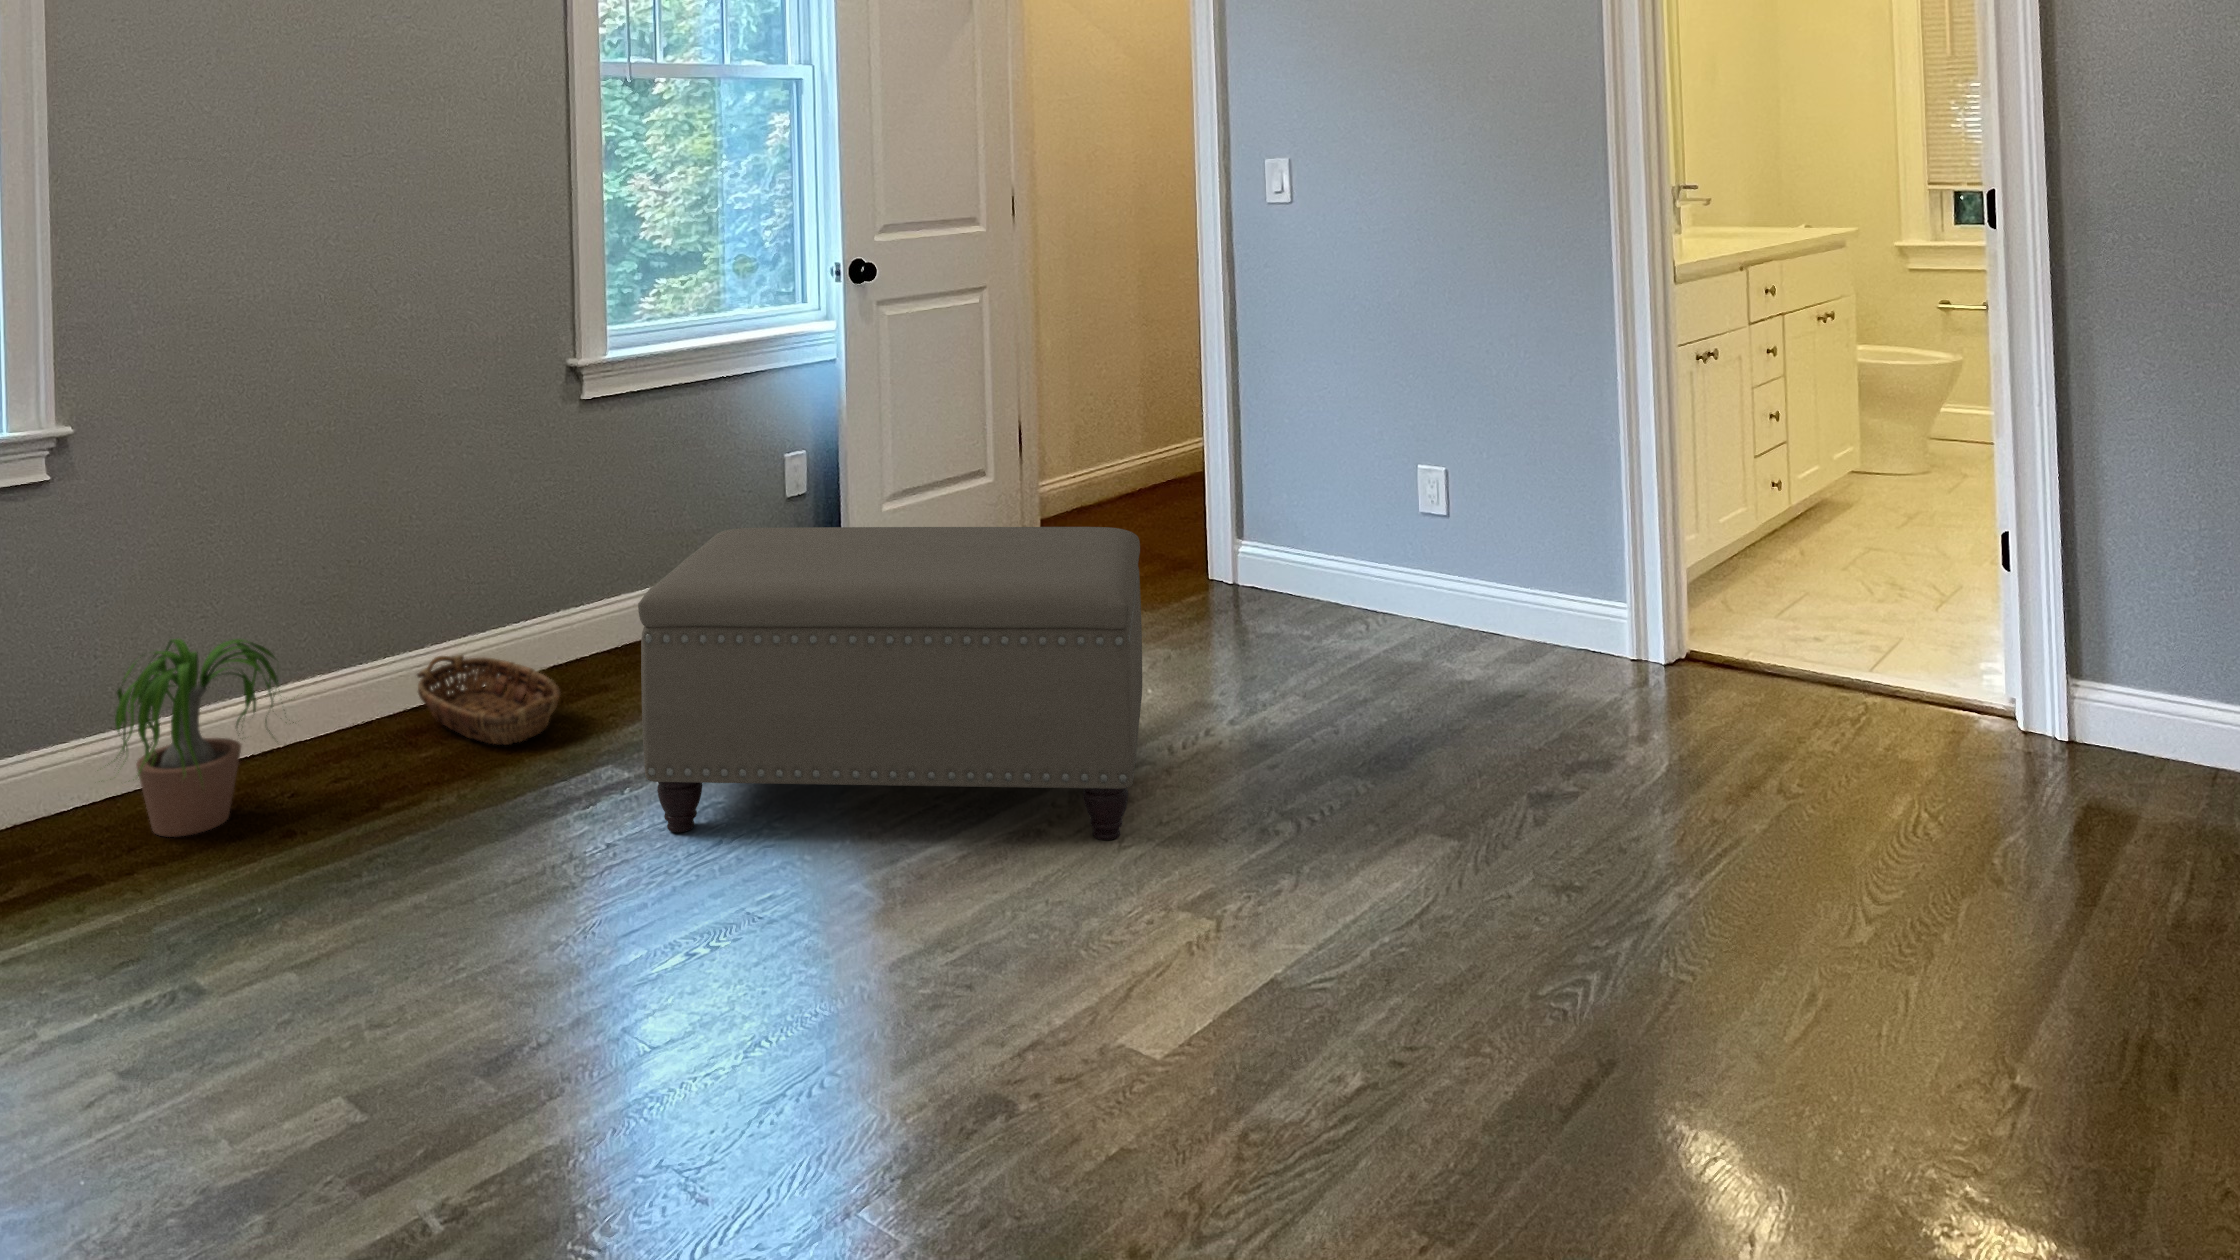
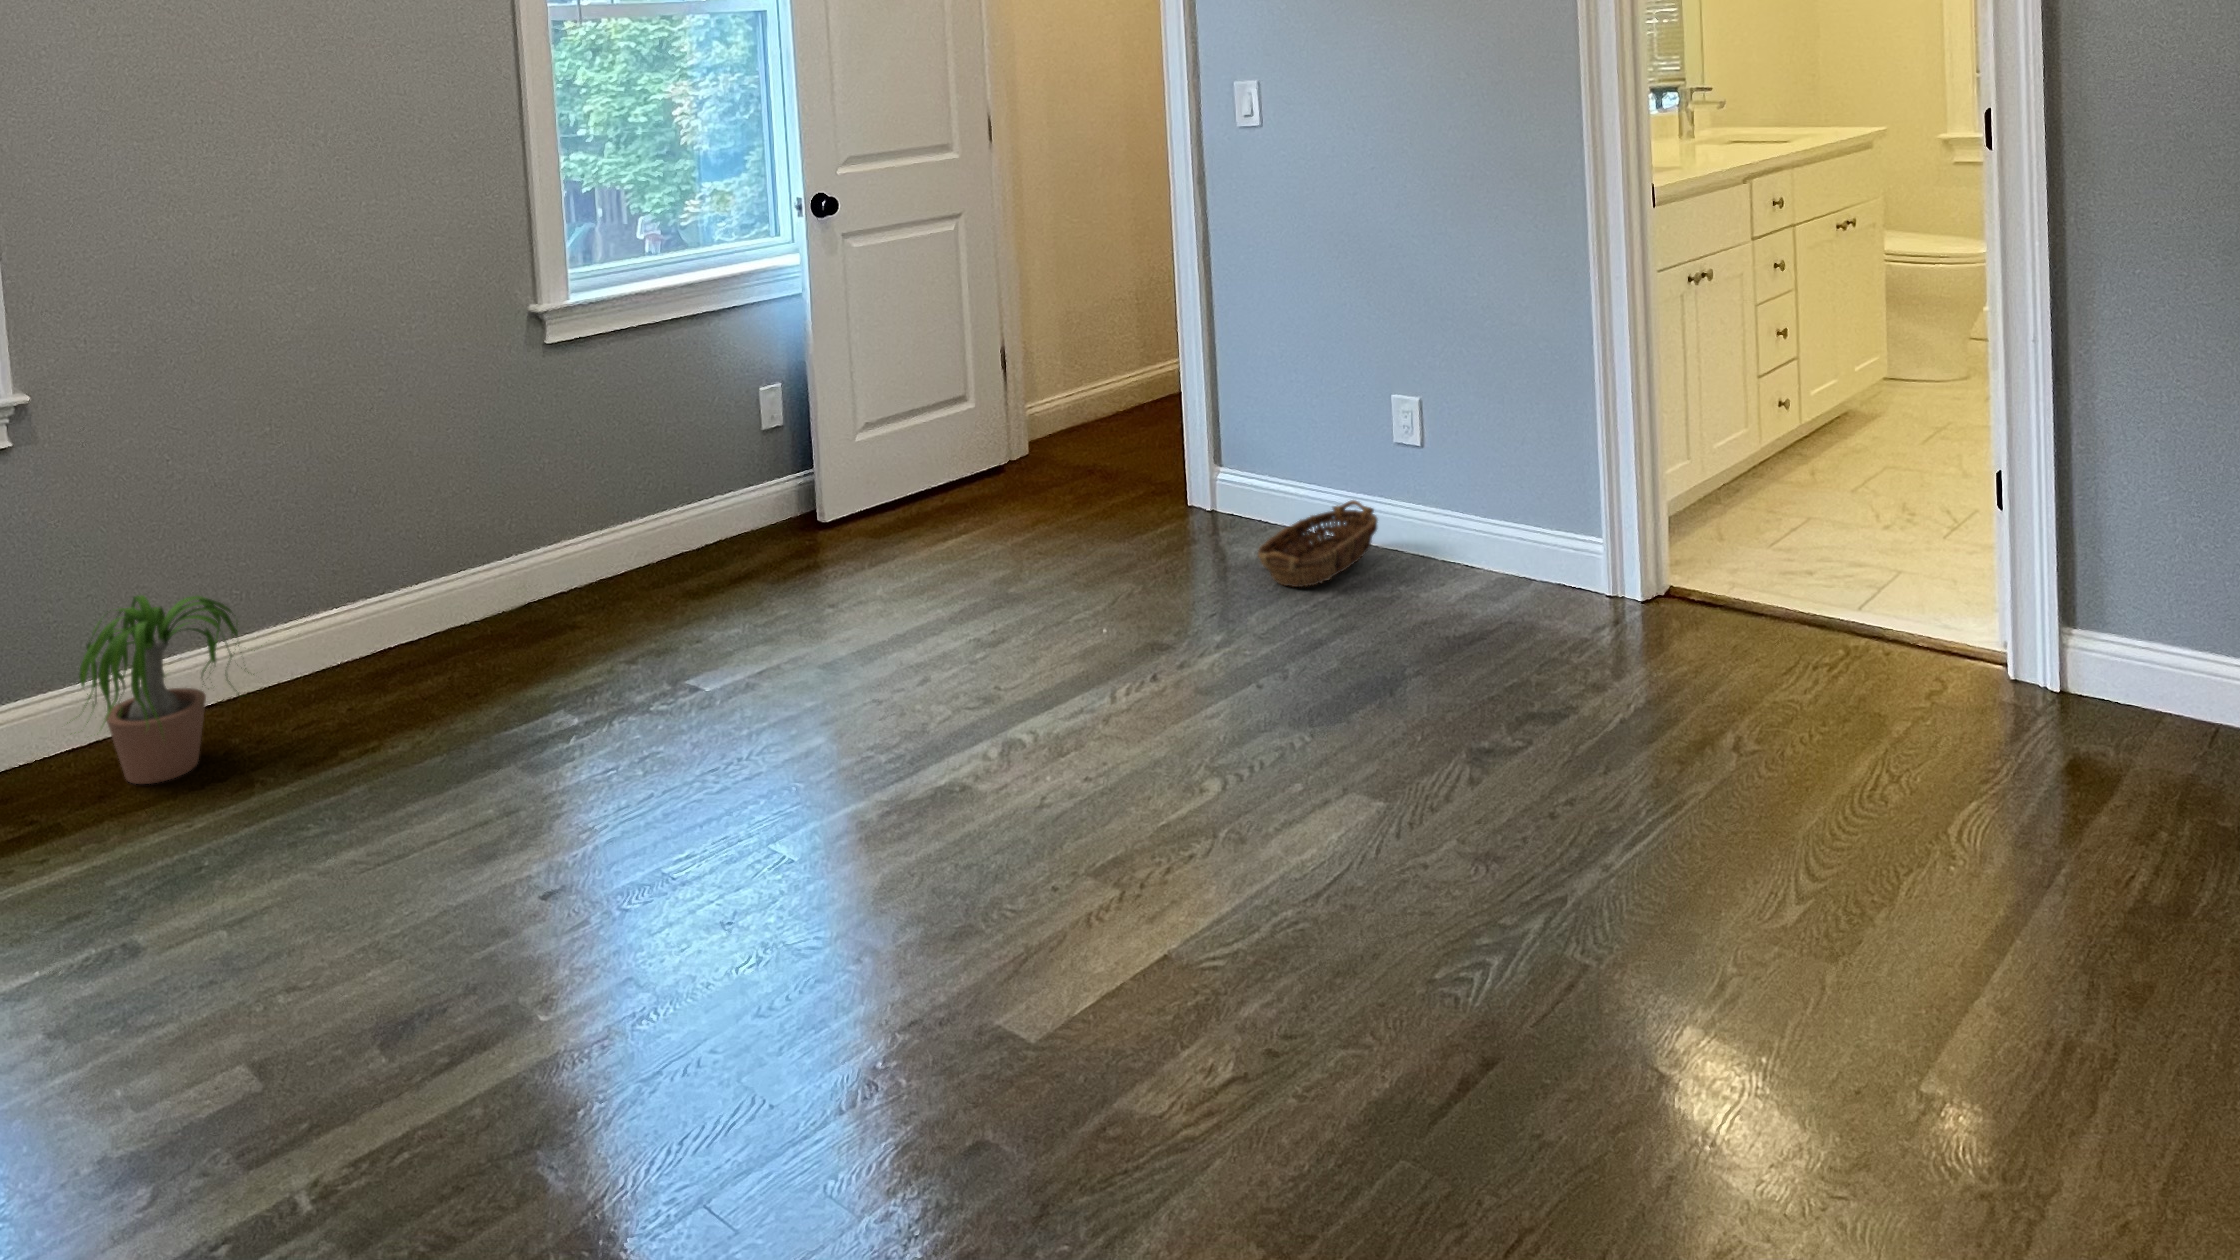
ottoman: present [638,527,1142,840] -> none [563,478,1084,797]
basket: present [417,655,560,745] -> present [1258,500,1377,587]

